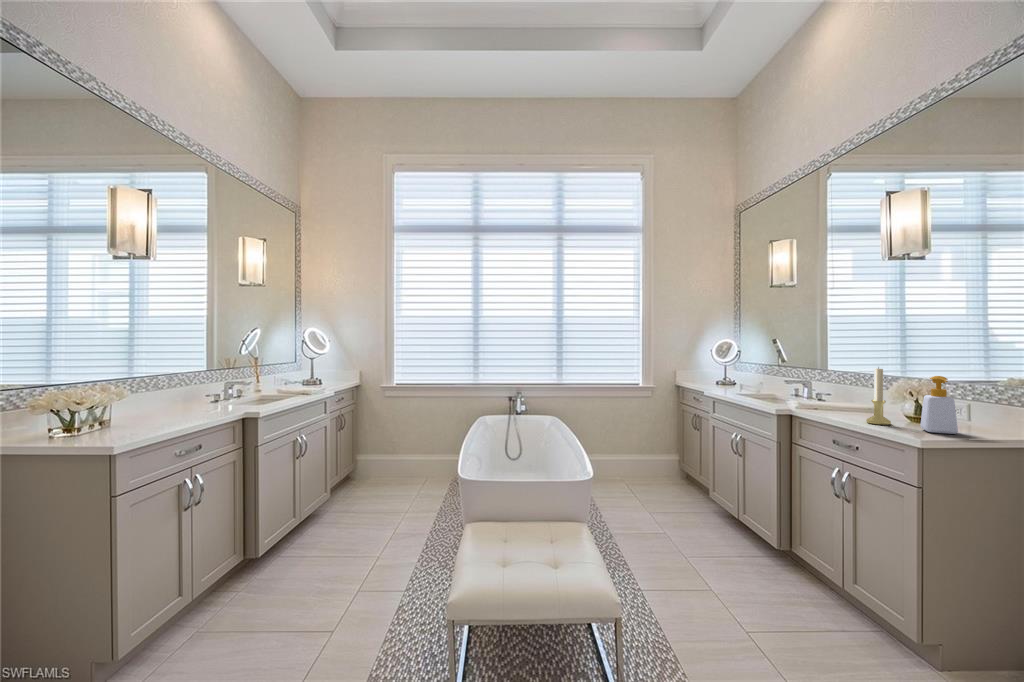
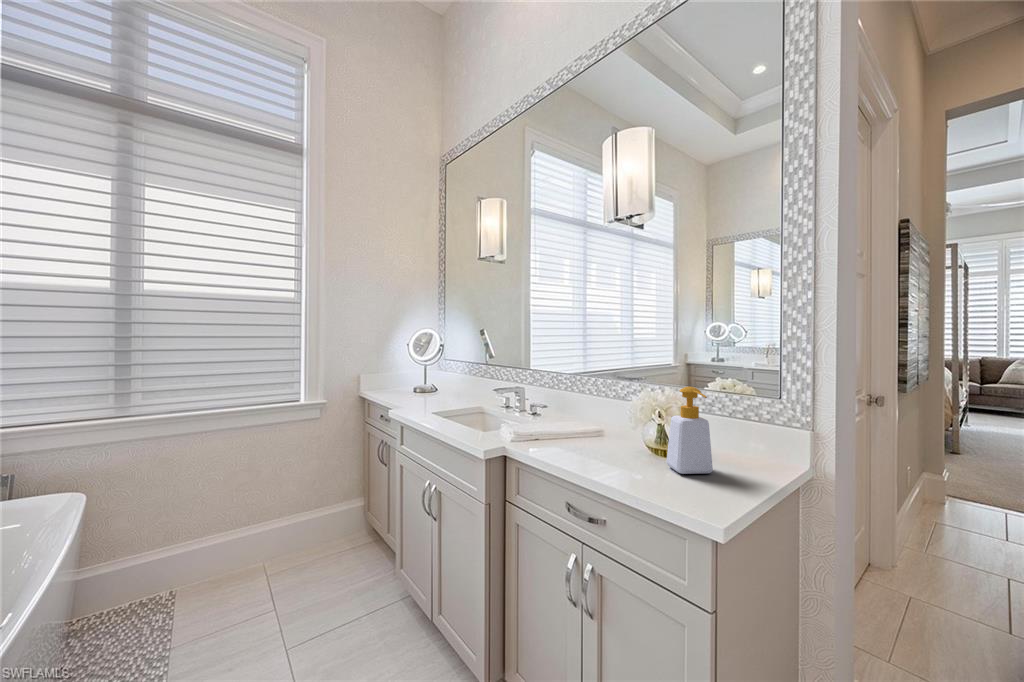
candle holder: present [866,368,891,425] -> none [599,373,629,463]

